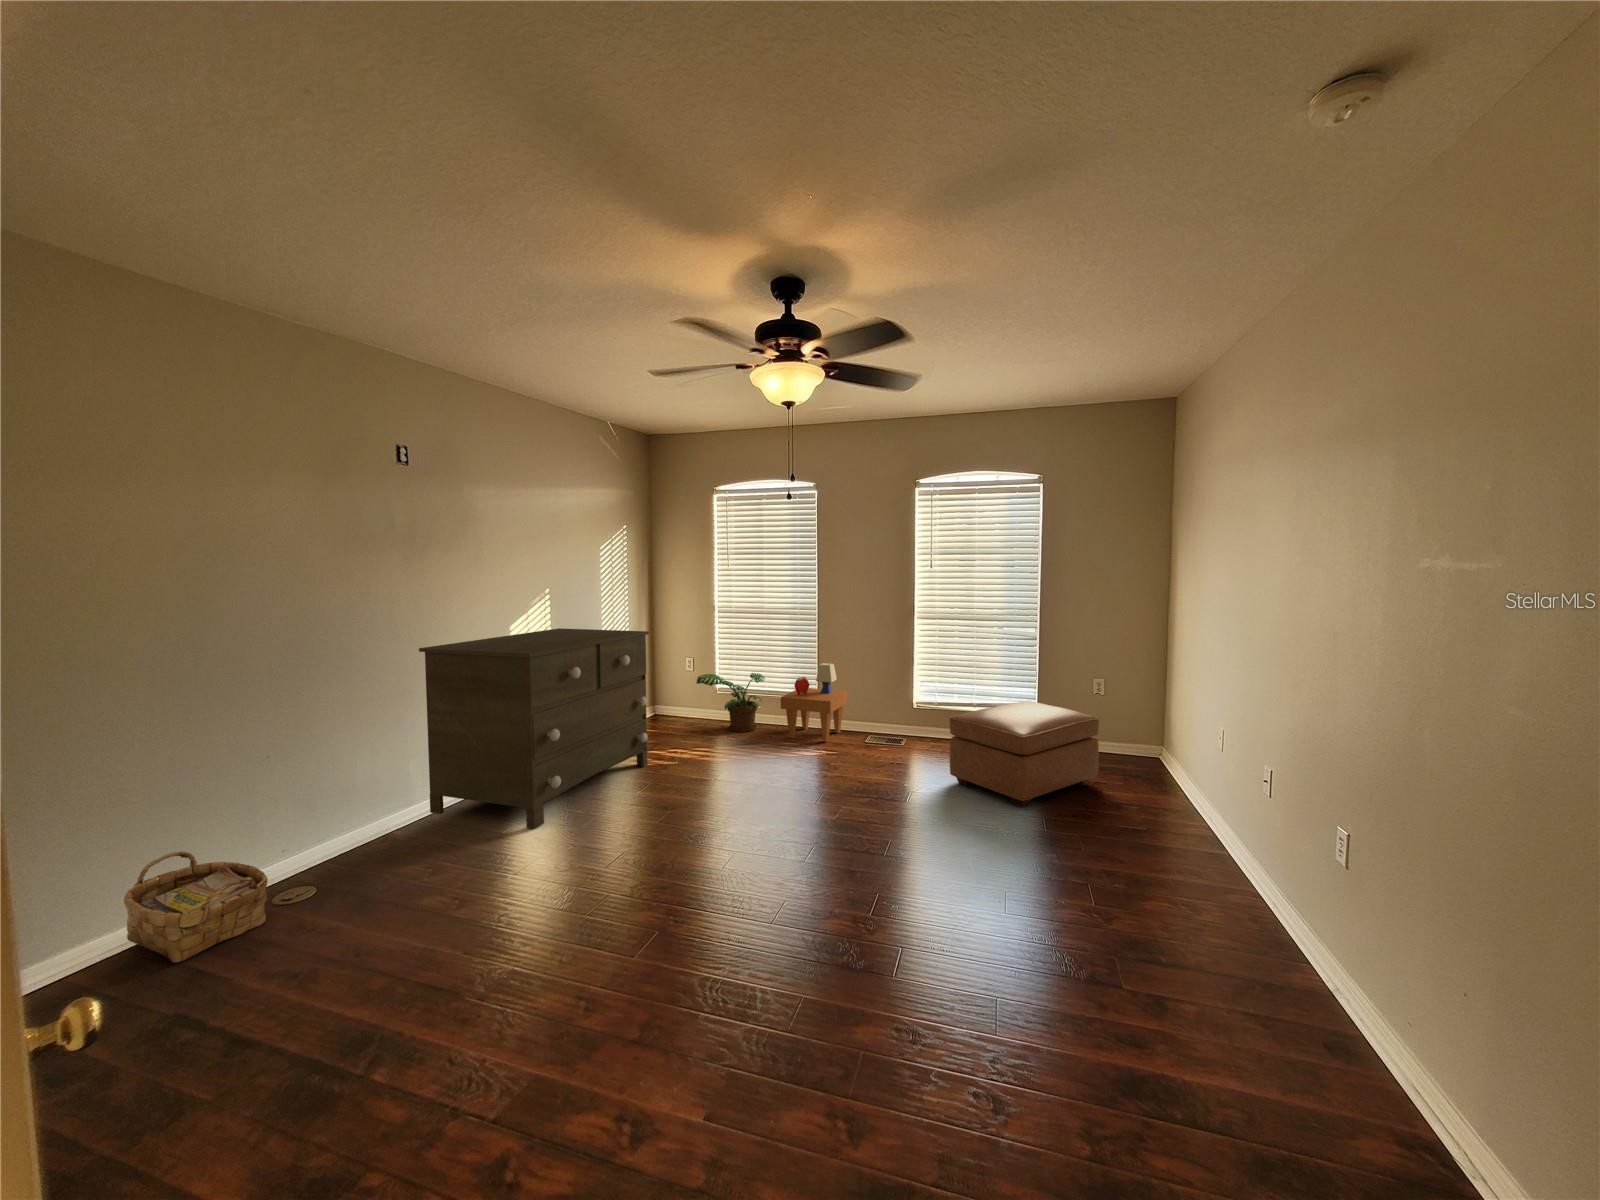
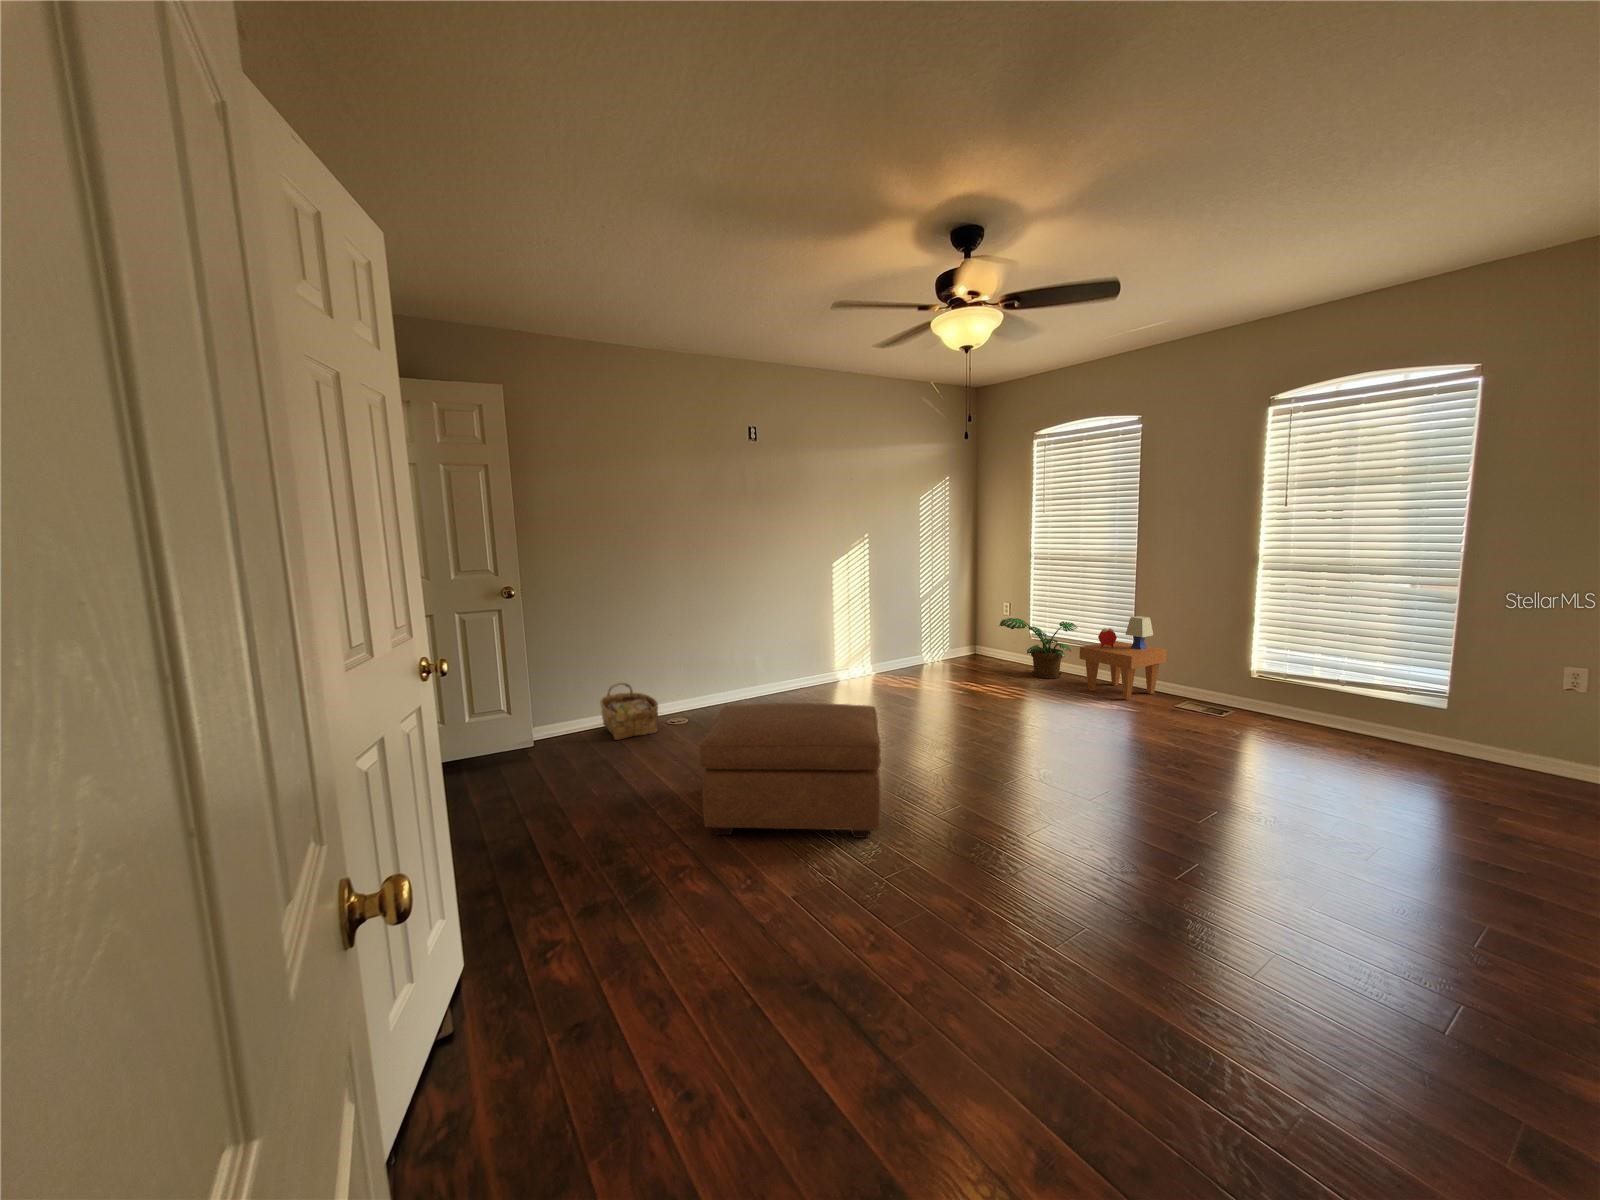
dresser: present [419,628,649,829] -> none [760,568,937,717]
ottoman: present [950,702,1099,807] -> present [699,703,881,838]

